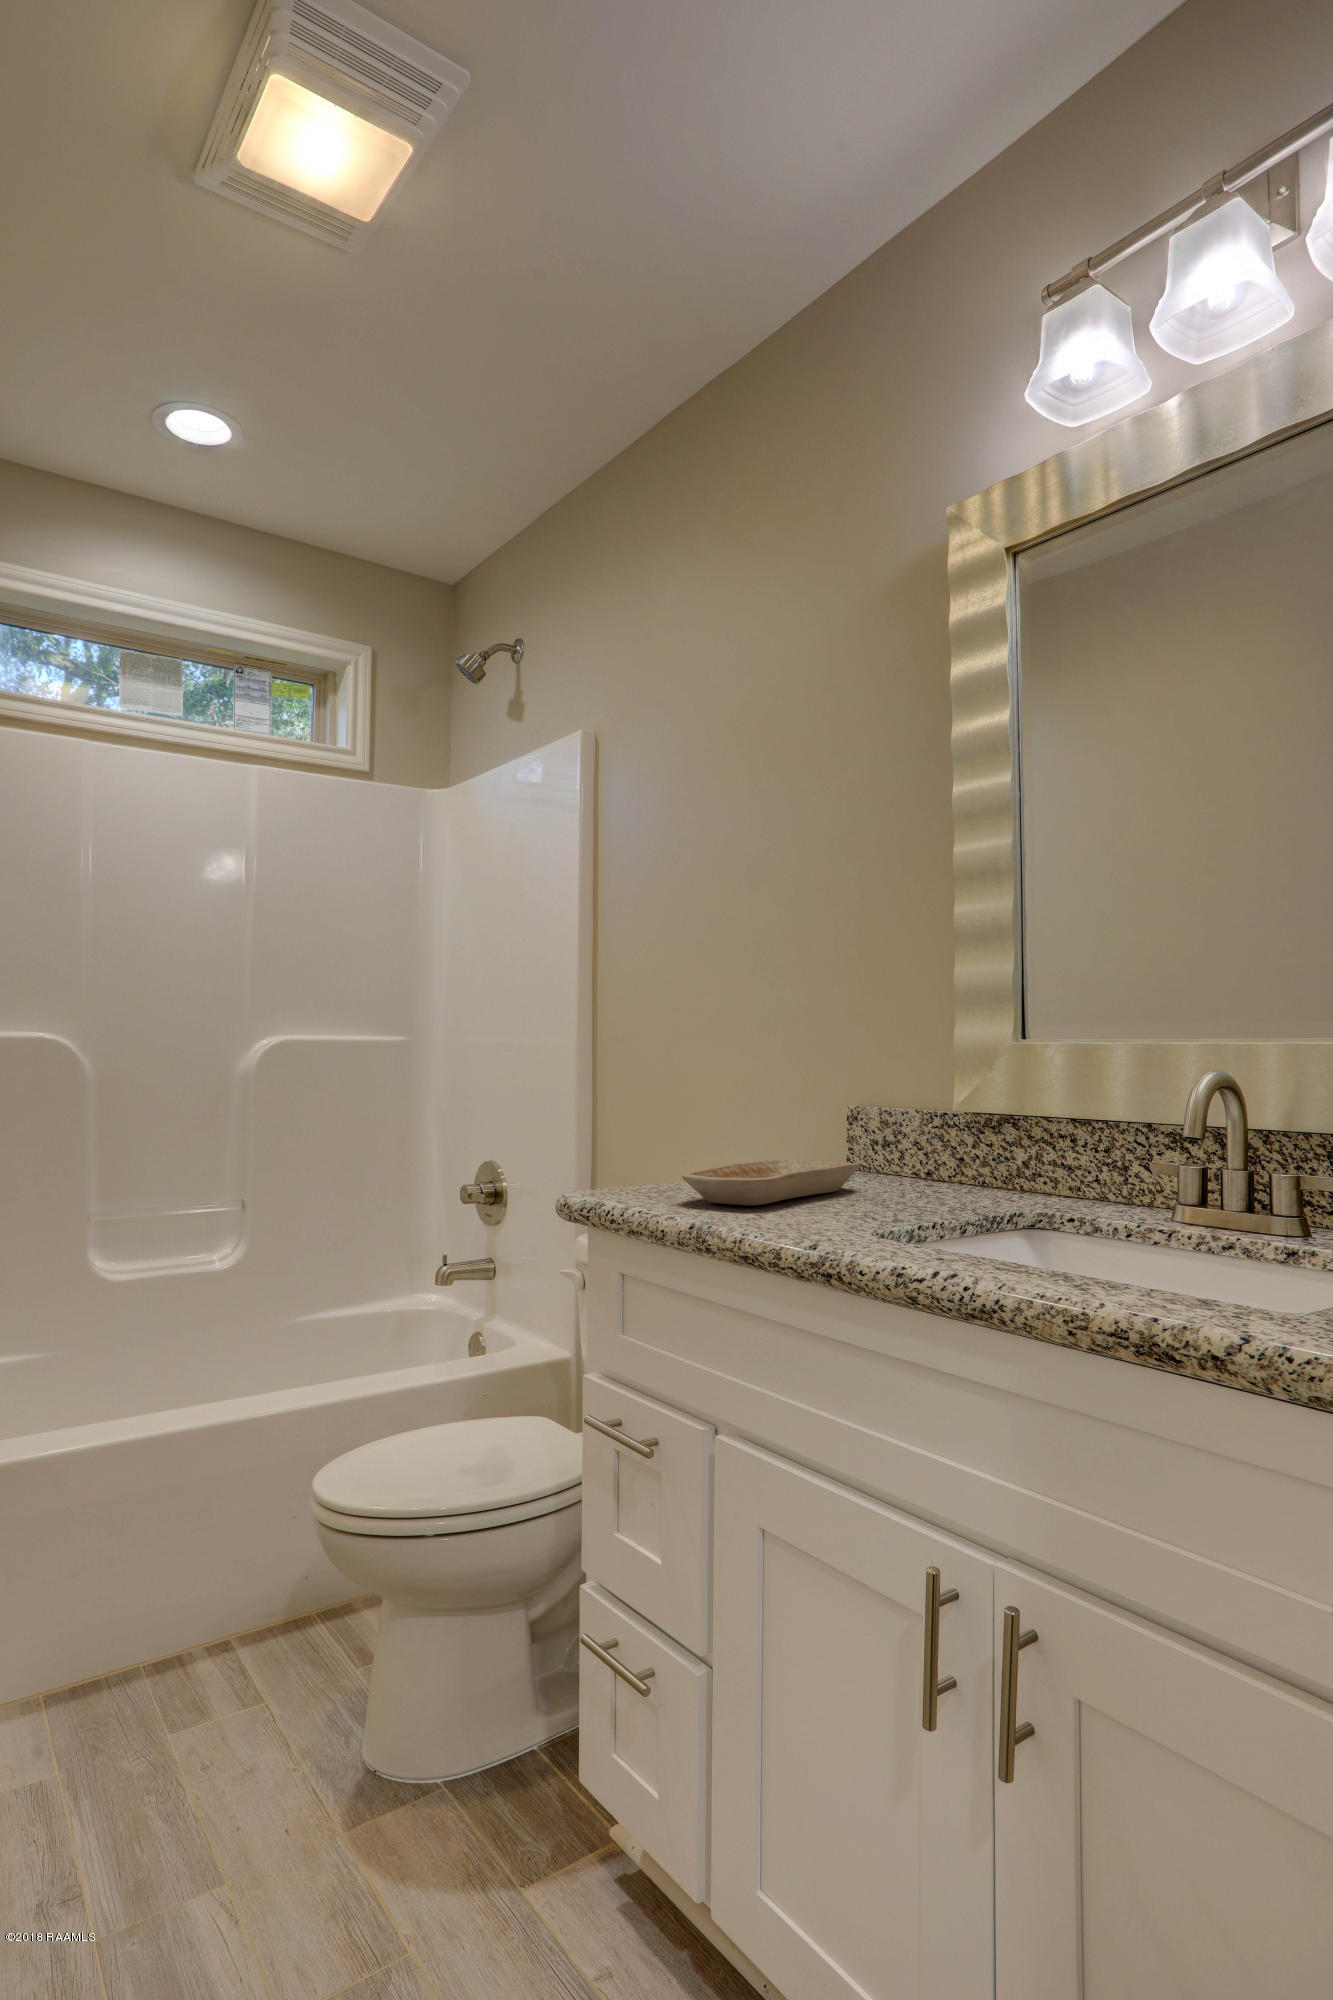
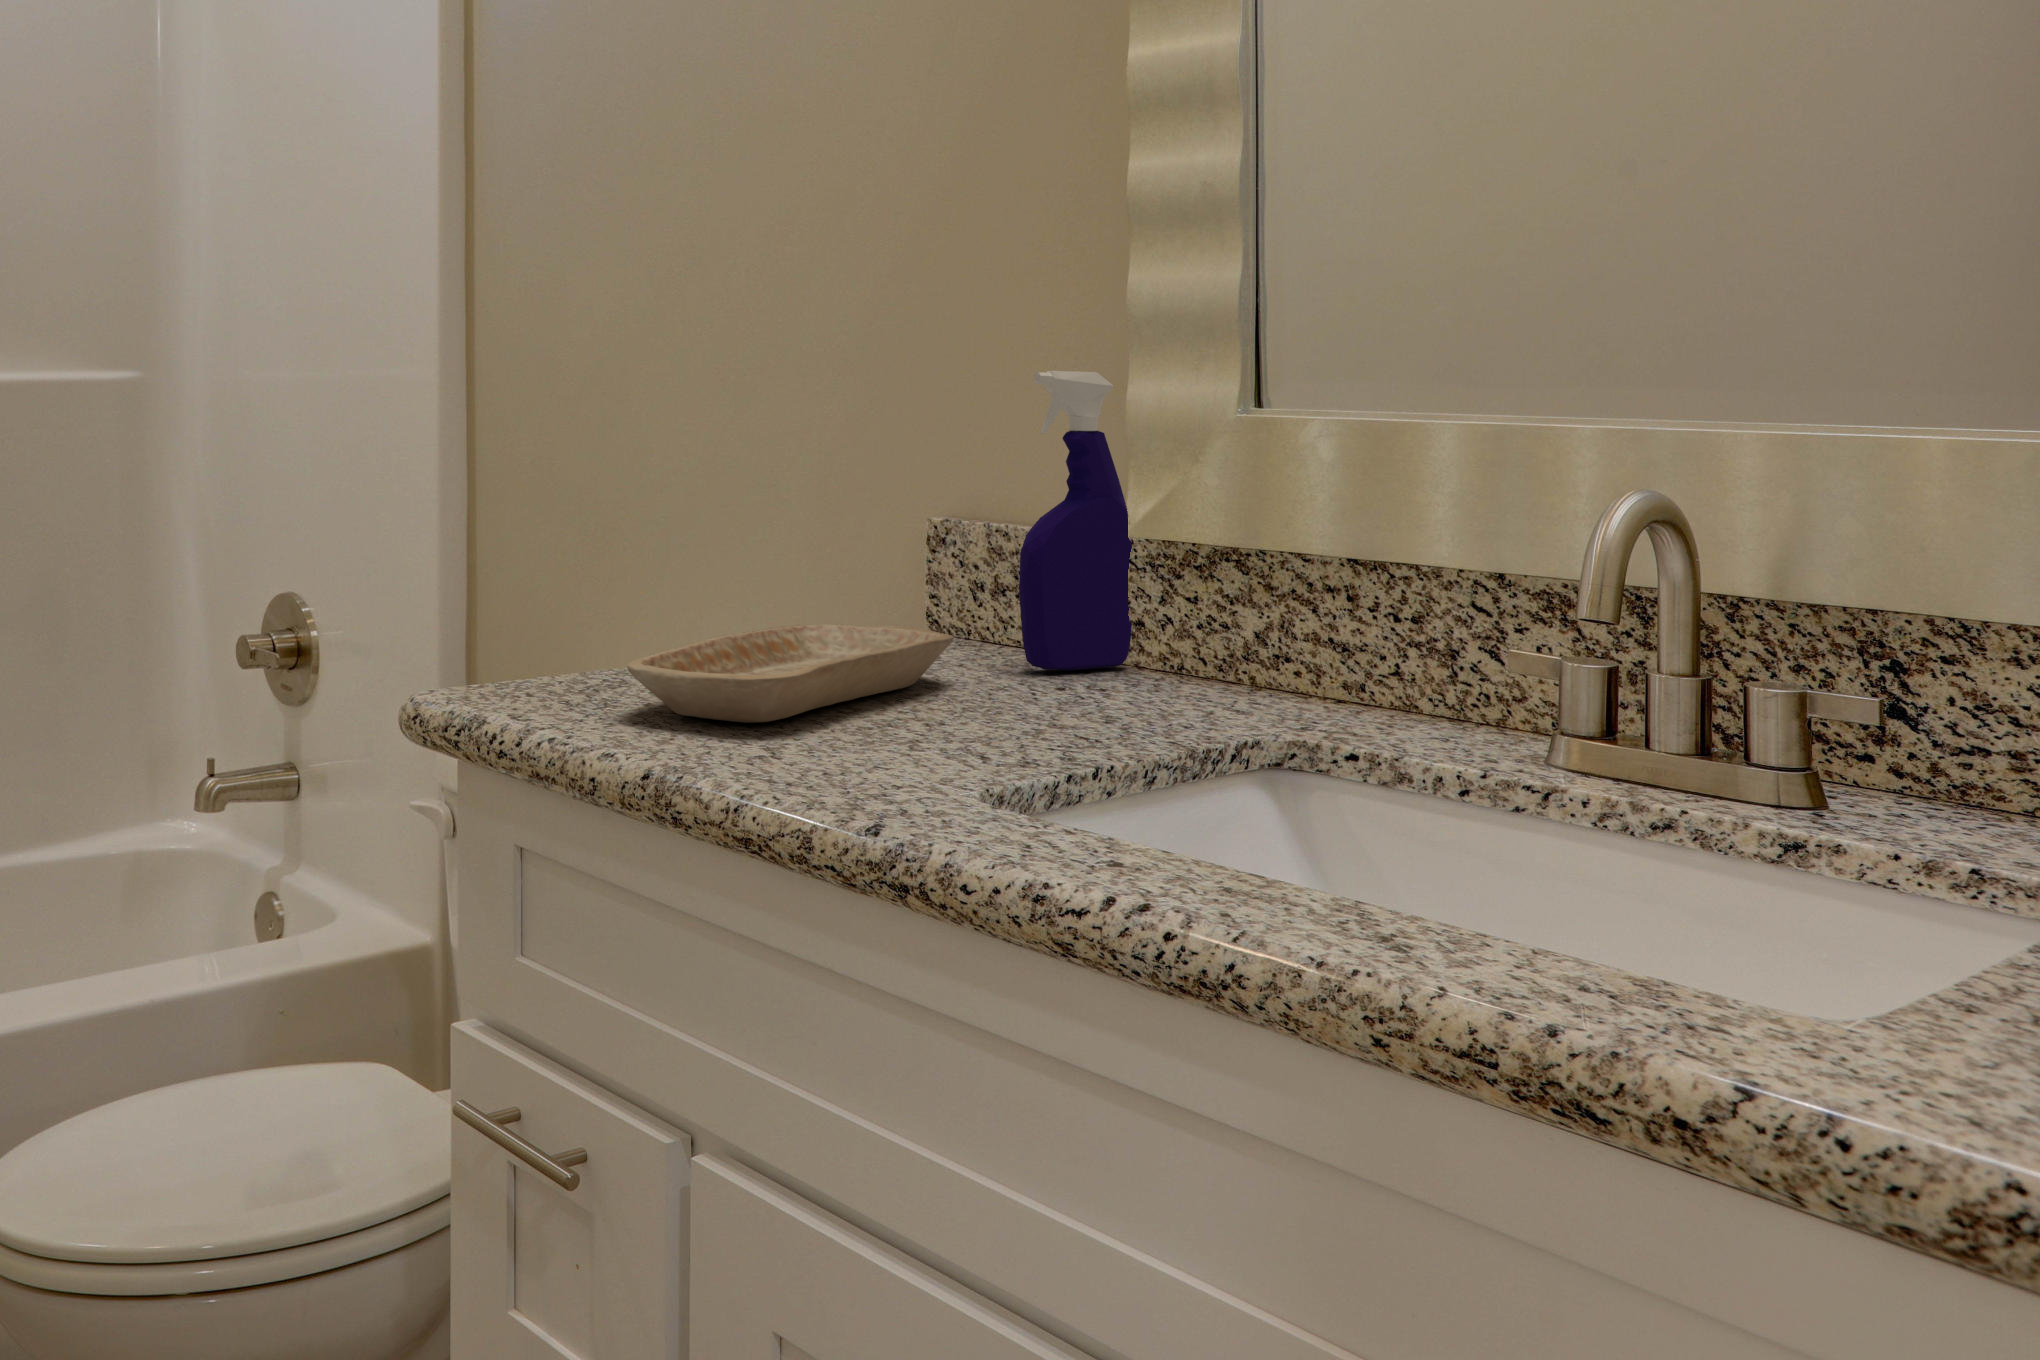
spray bottle: none [896,1020,957,1185] -> present [1019,371,1132,670]

